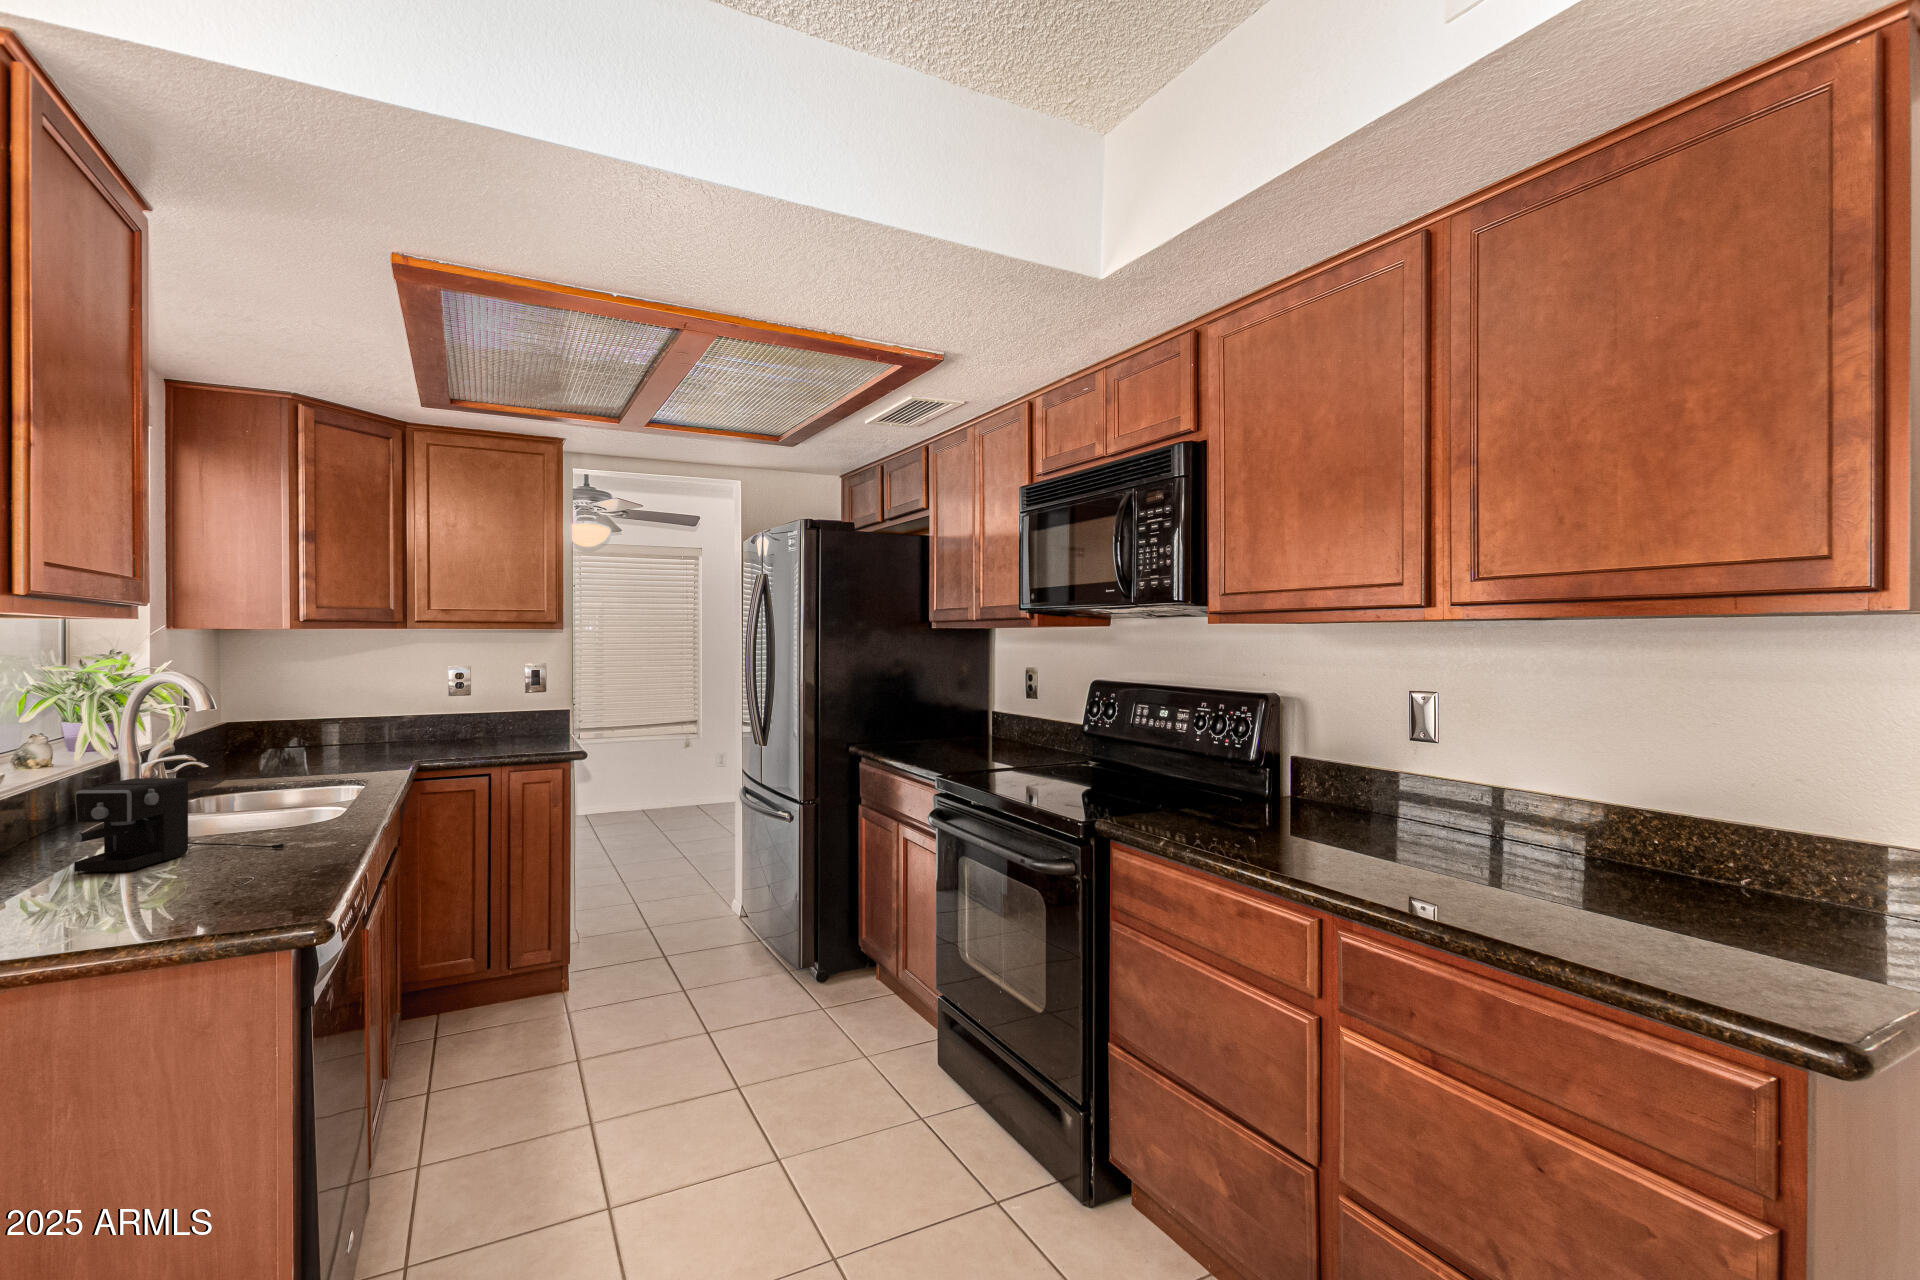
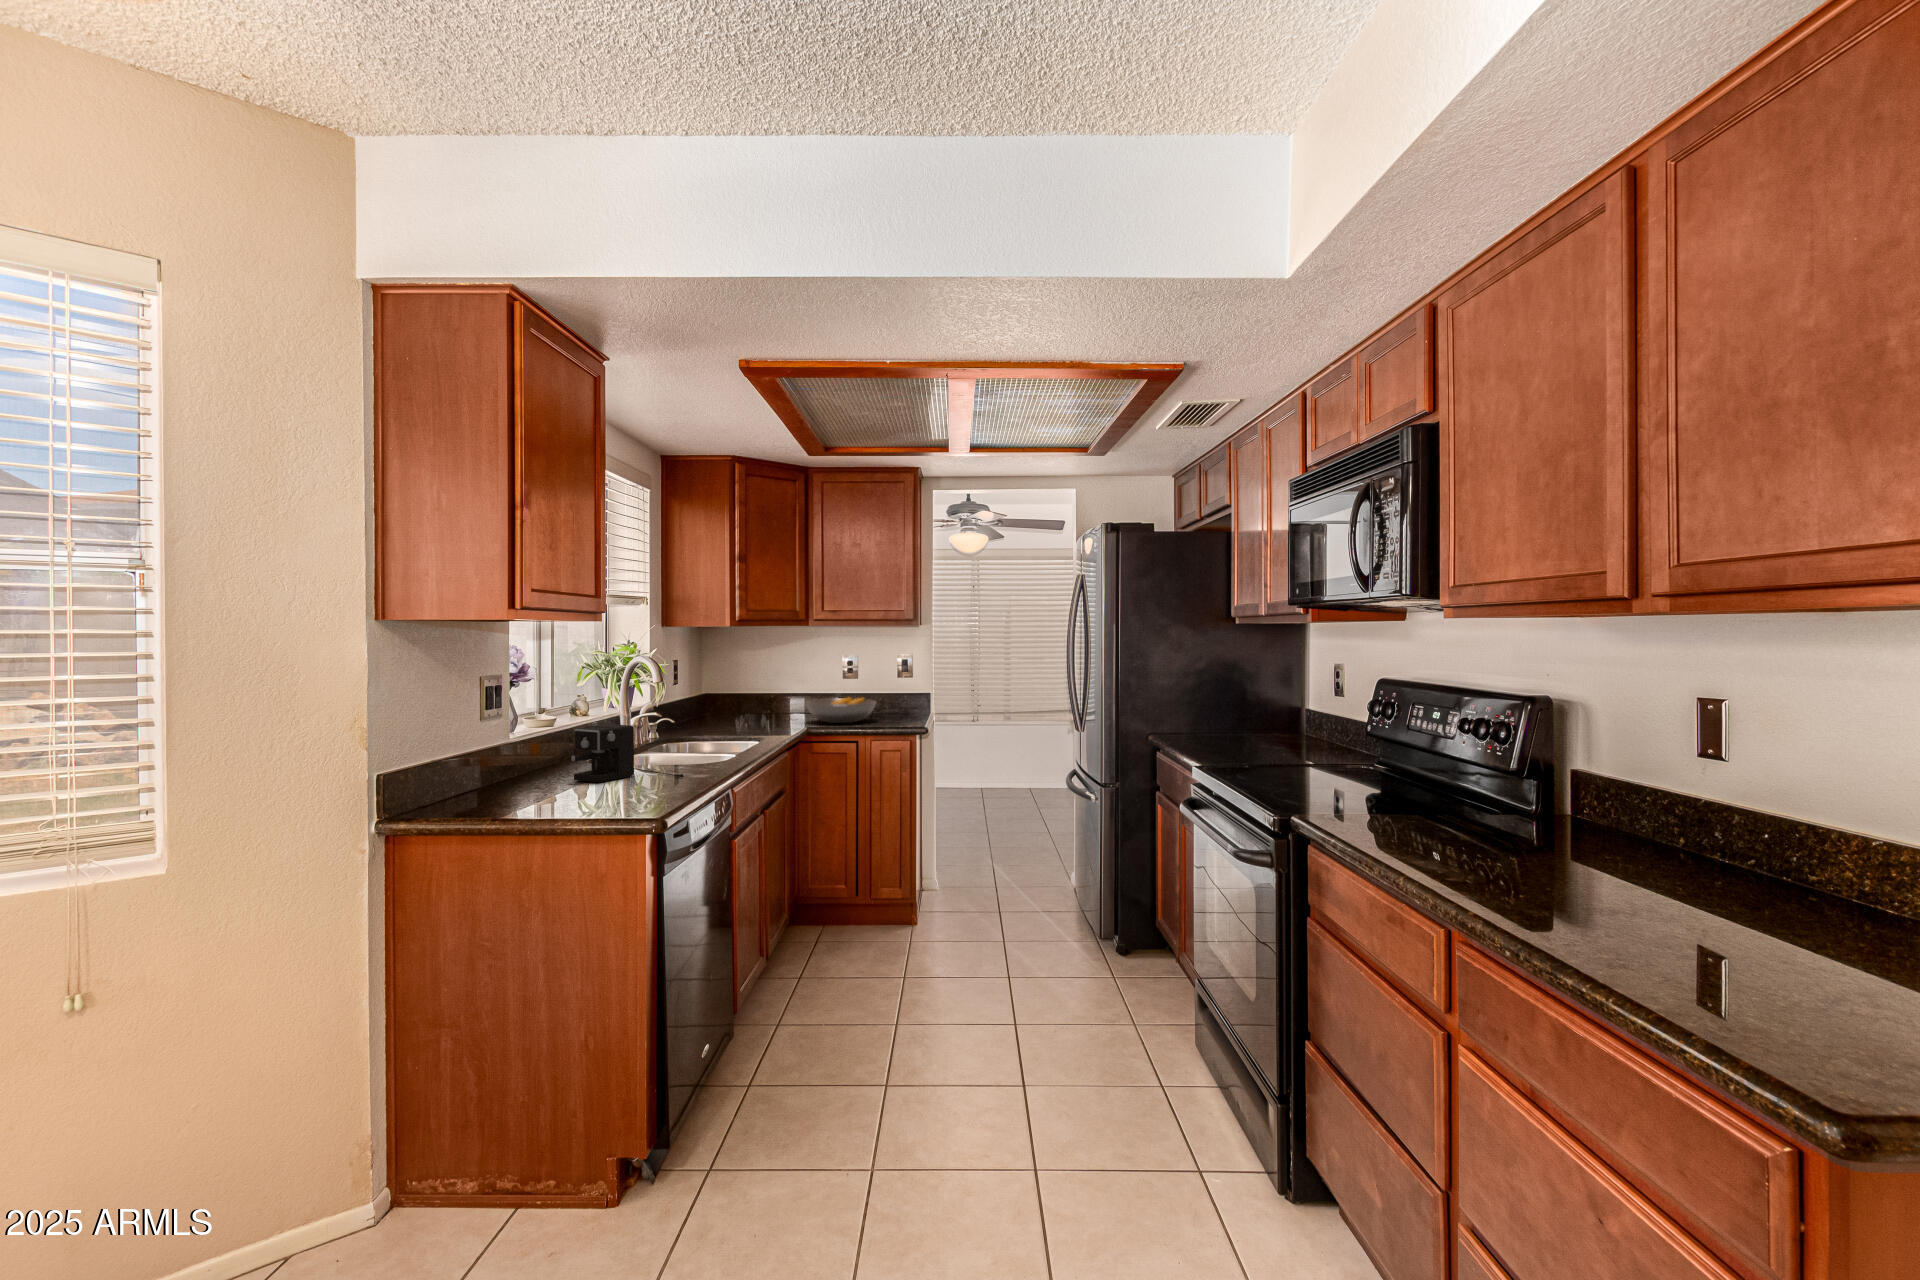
fruit bowl: none [395,718,501,753] -> present [805,697,876,723]

